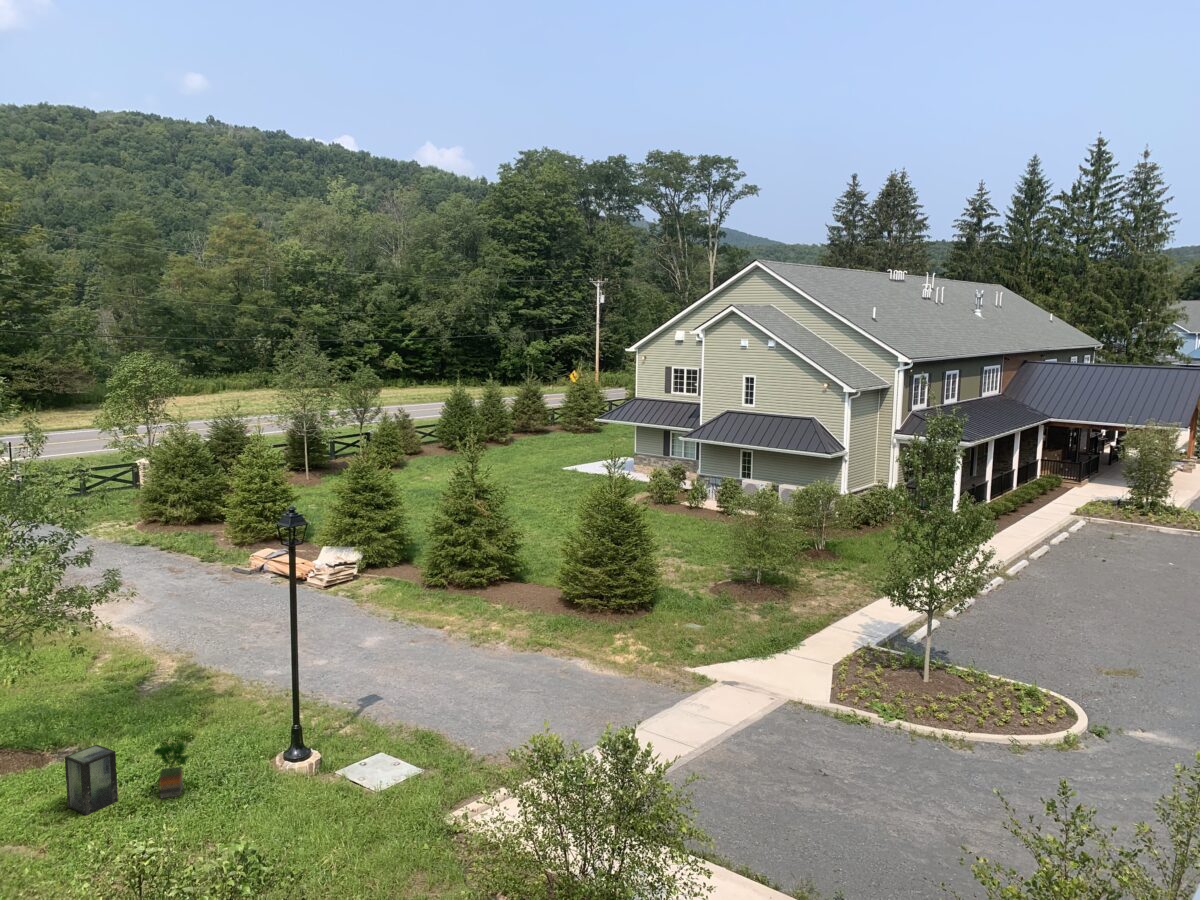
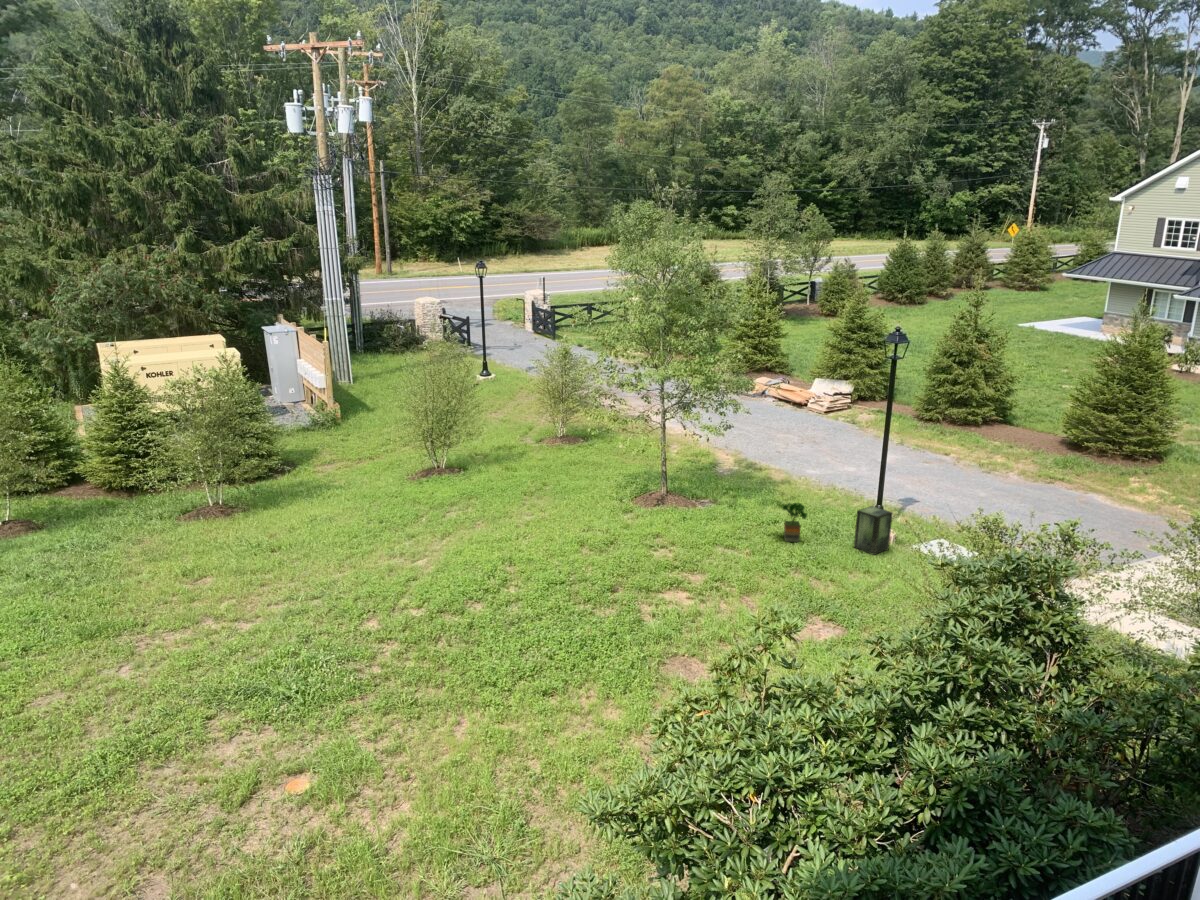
storage box: present [65,745,118,815] -> present [854,506,892,555]

